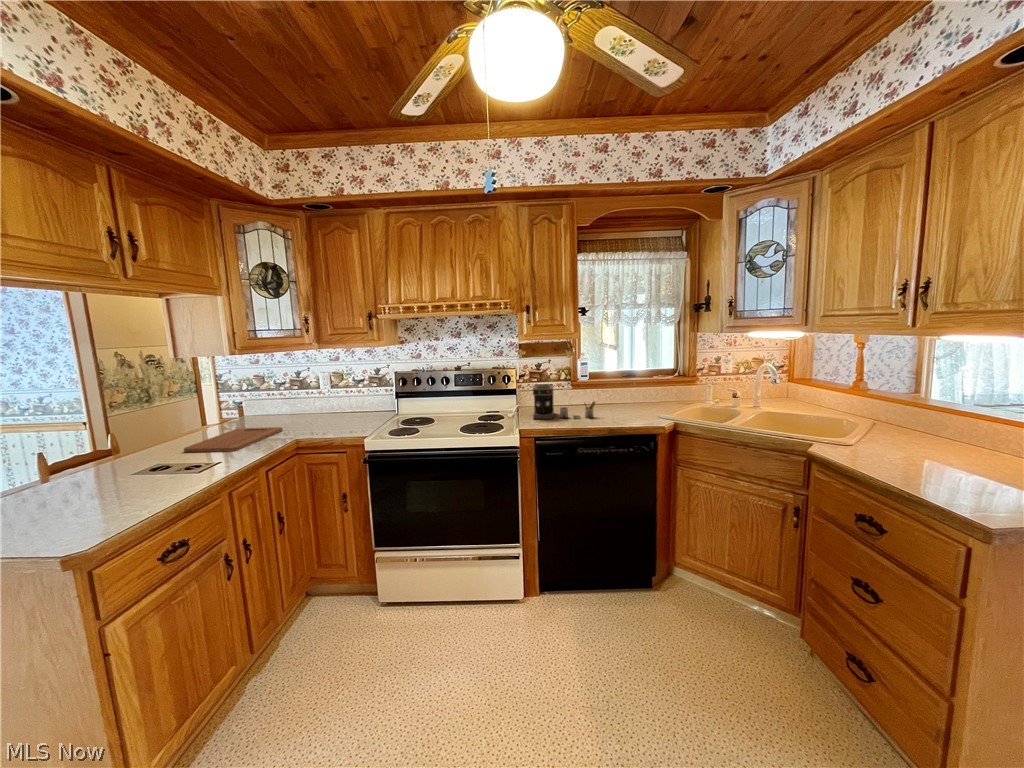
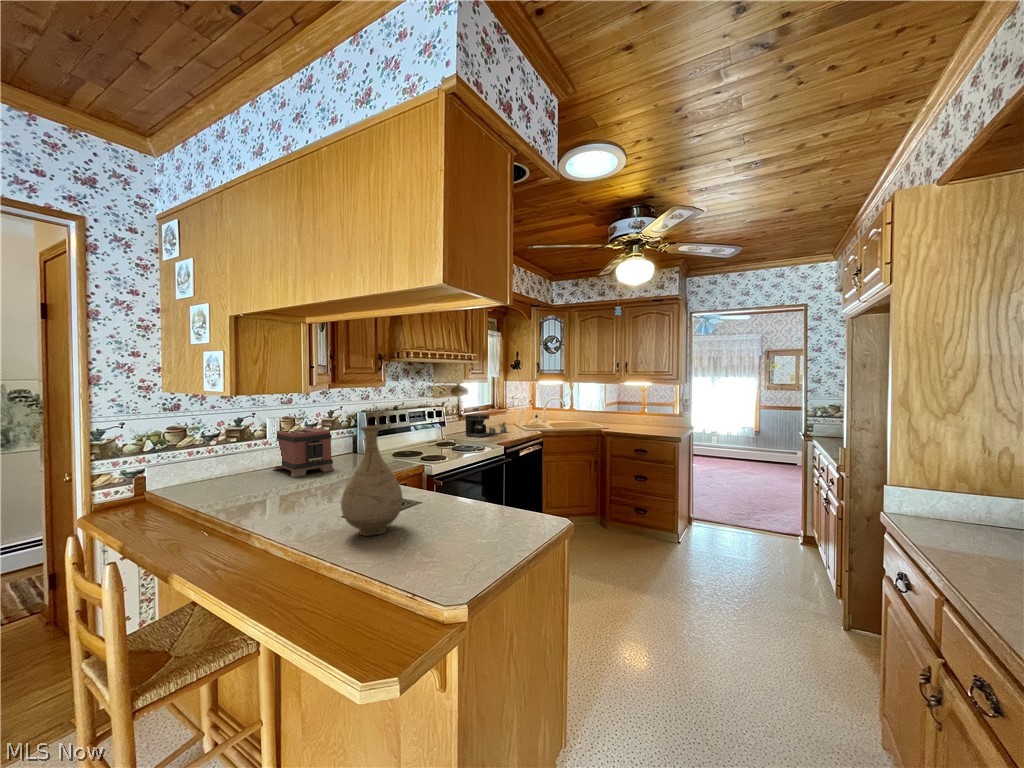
toaster: none [291,383,352,426] -> present [273,428,334,477]
vase: none [38,409,106,497] -> present [341,426,403,536]
cutting board: present [184,427,283,452] -> none [240,476,351,508]

